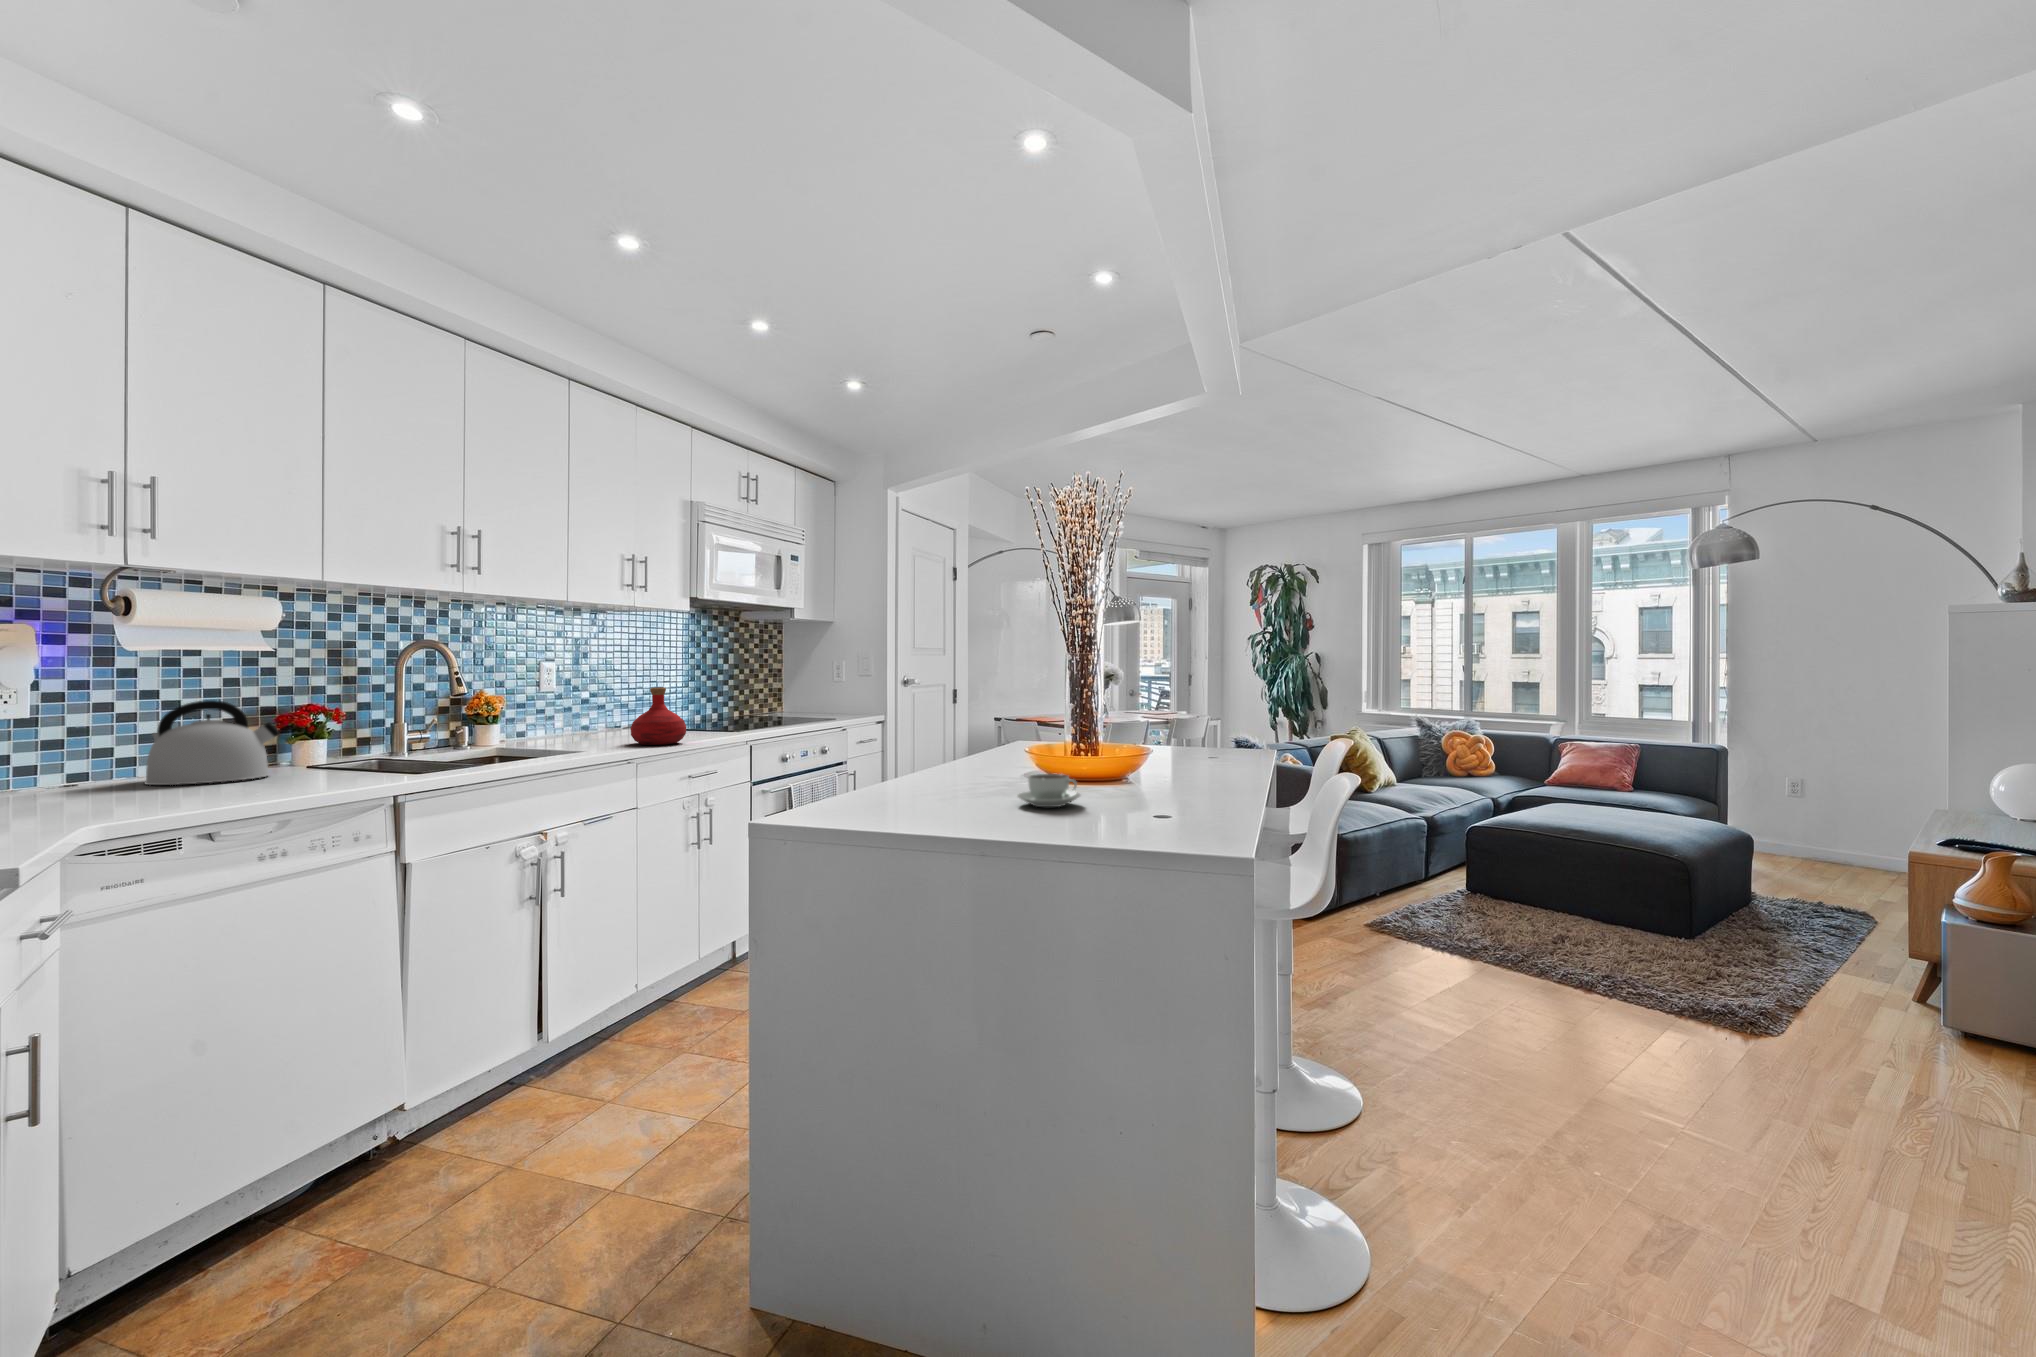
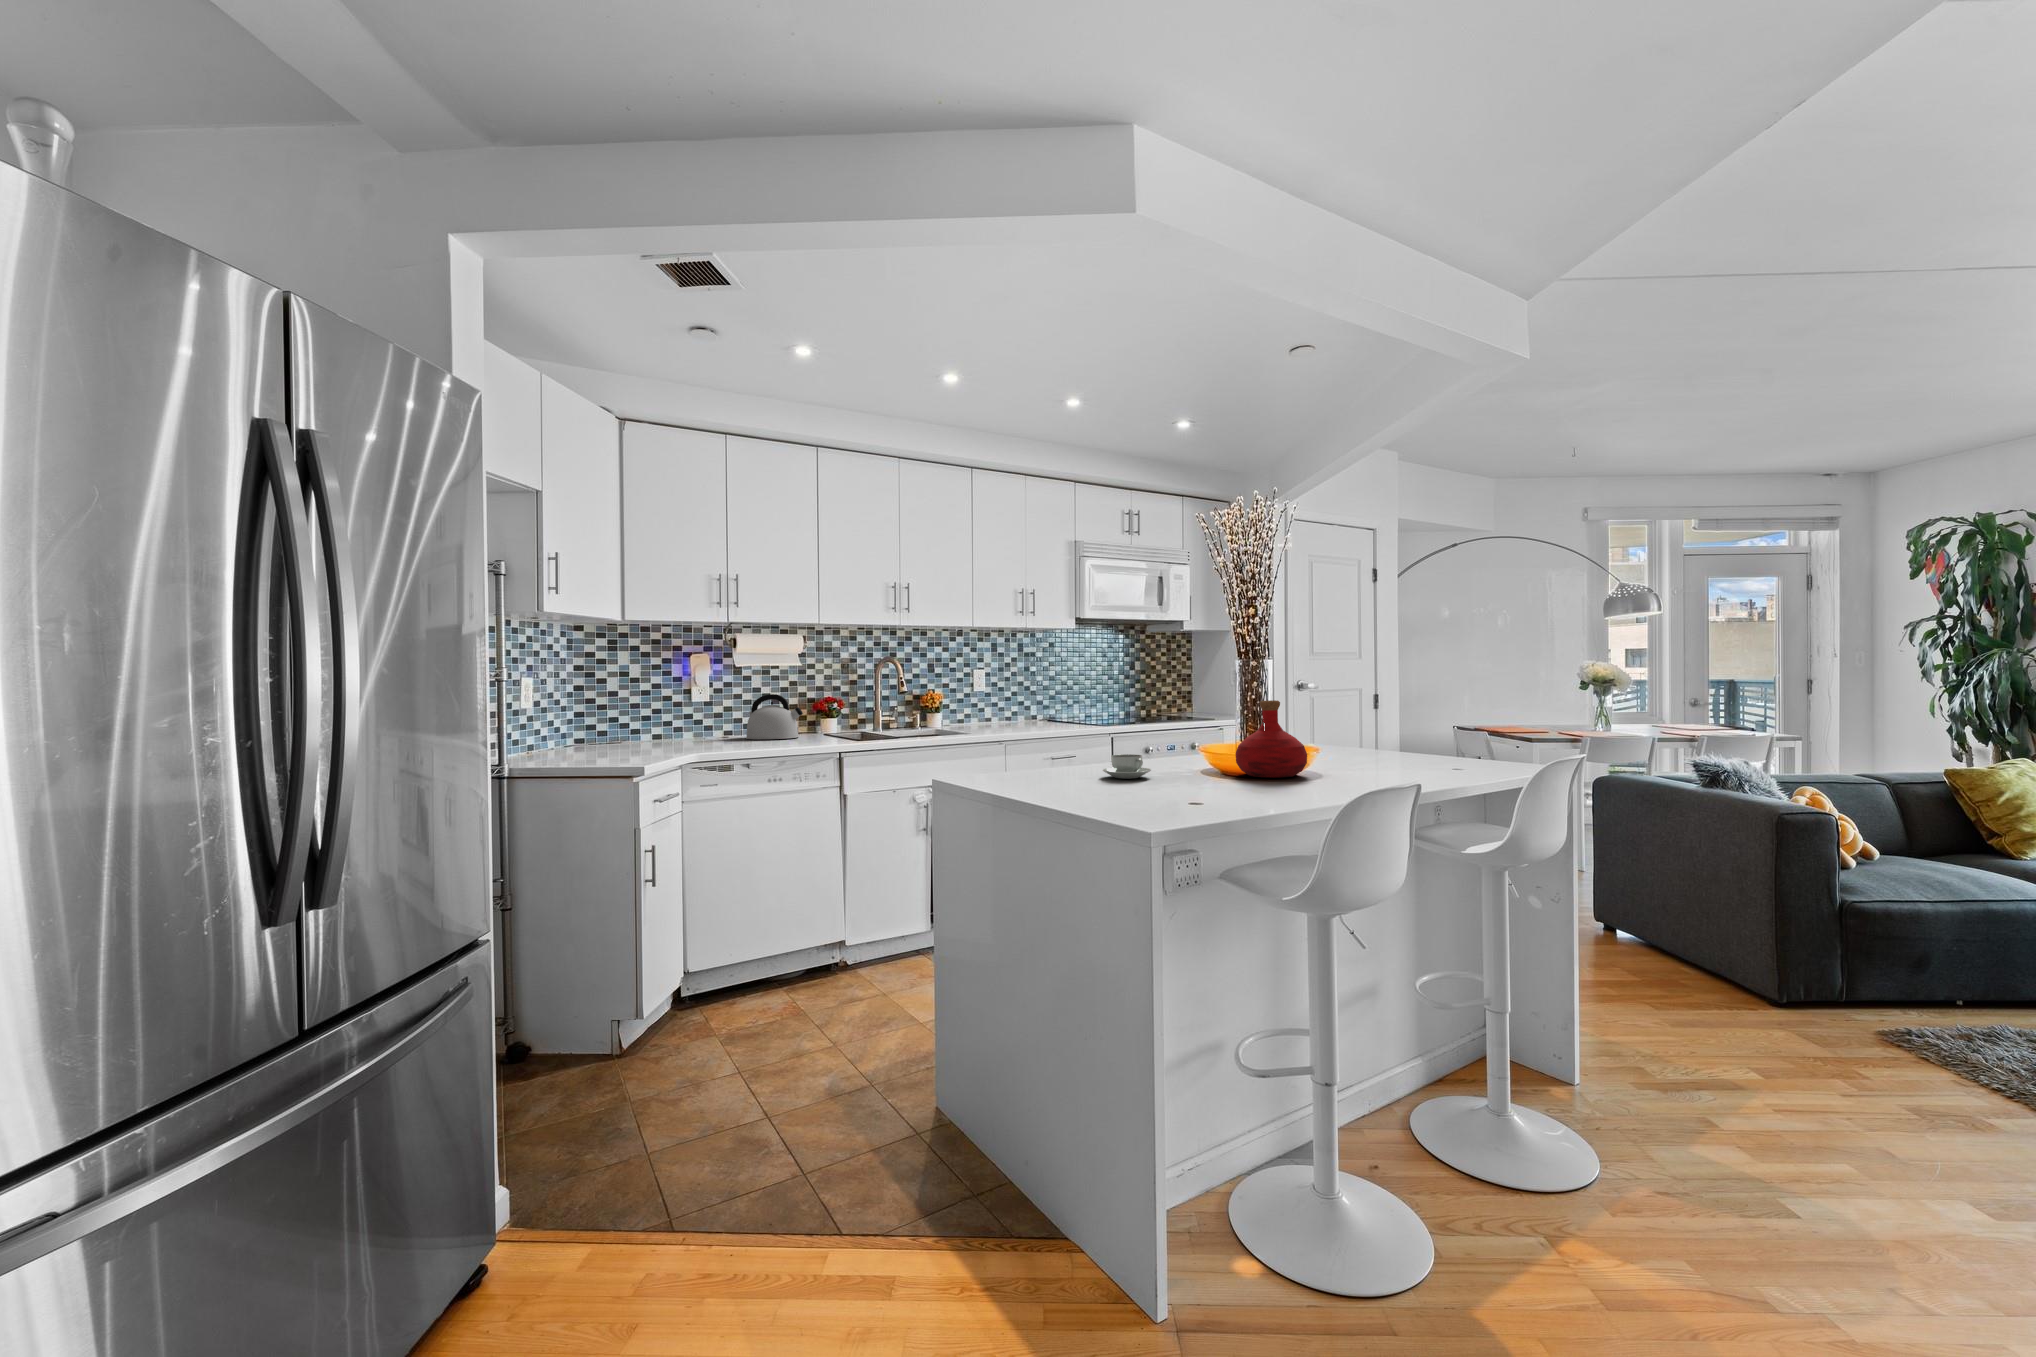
bottle: present [630,687,686,745] -> present [1236,700,1307,778]

